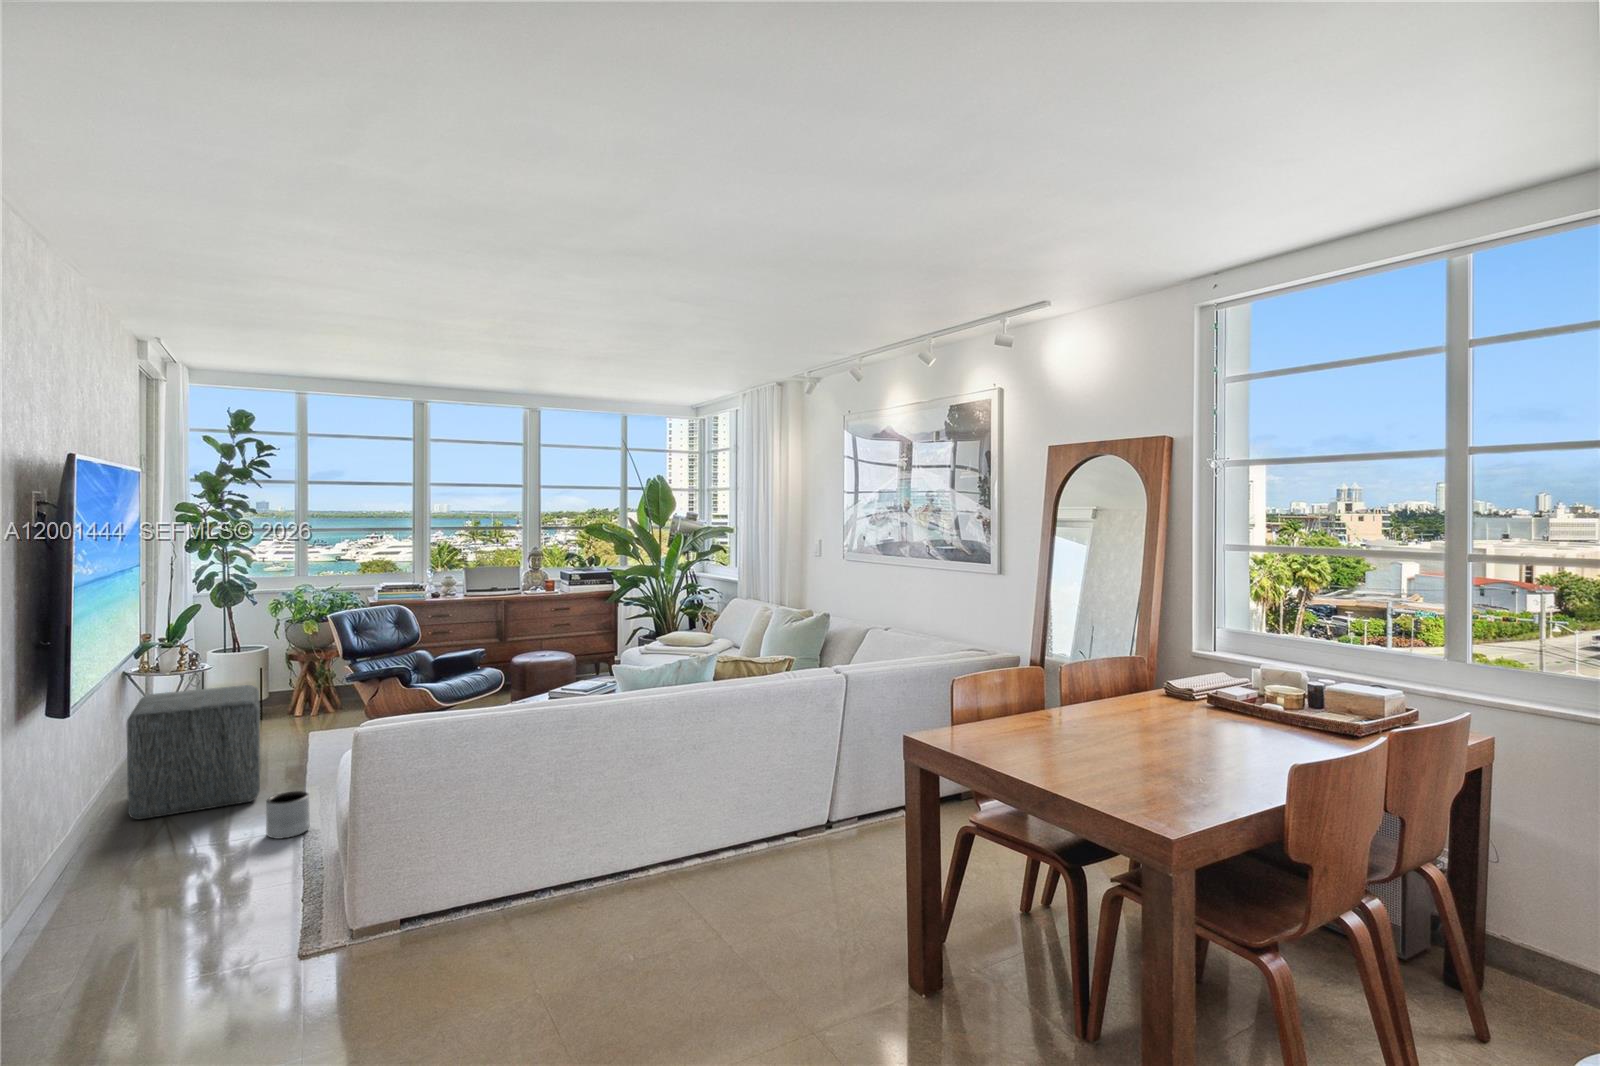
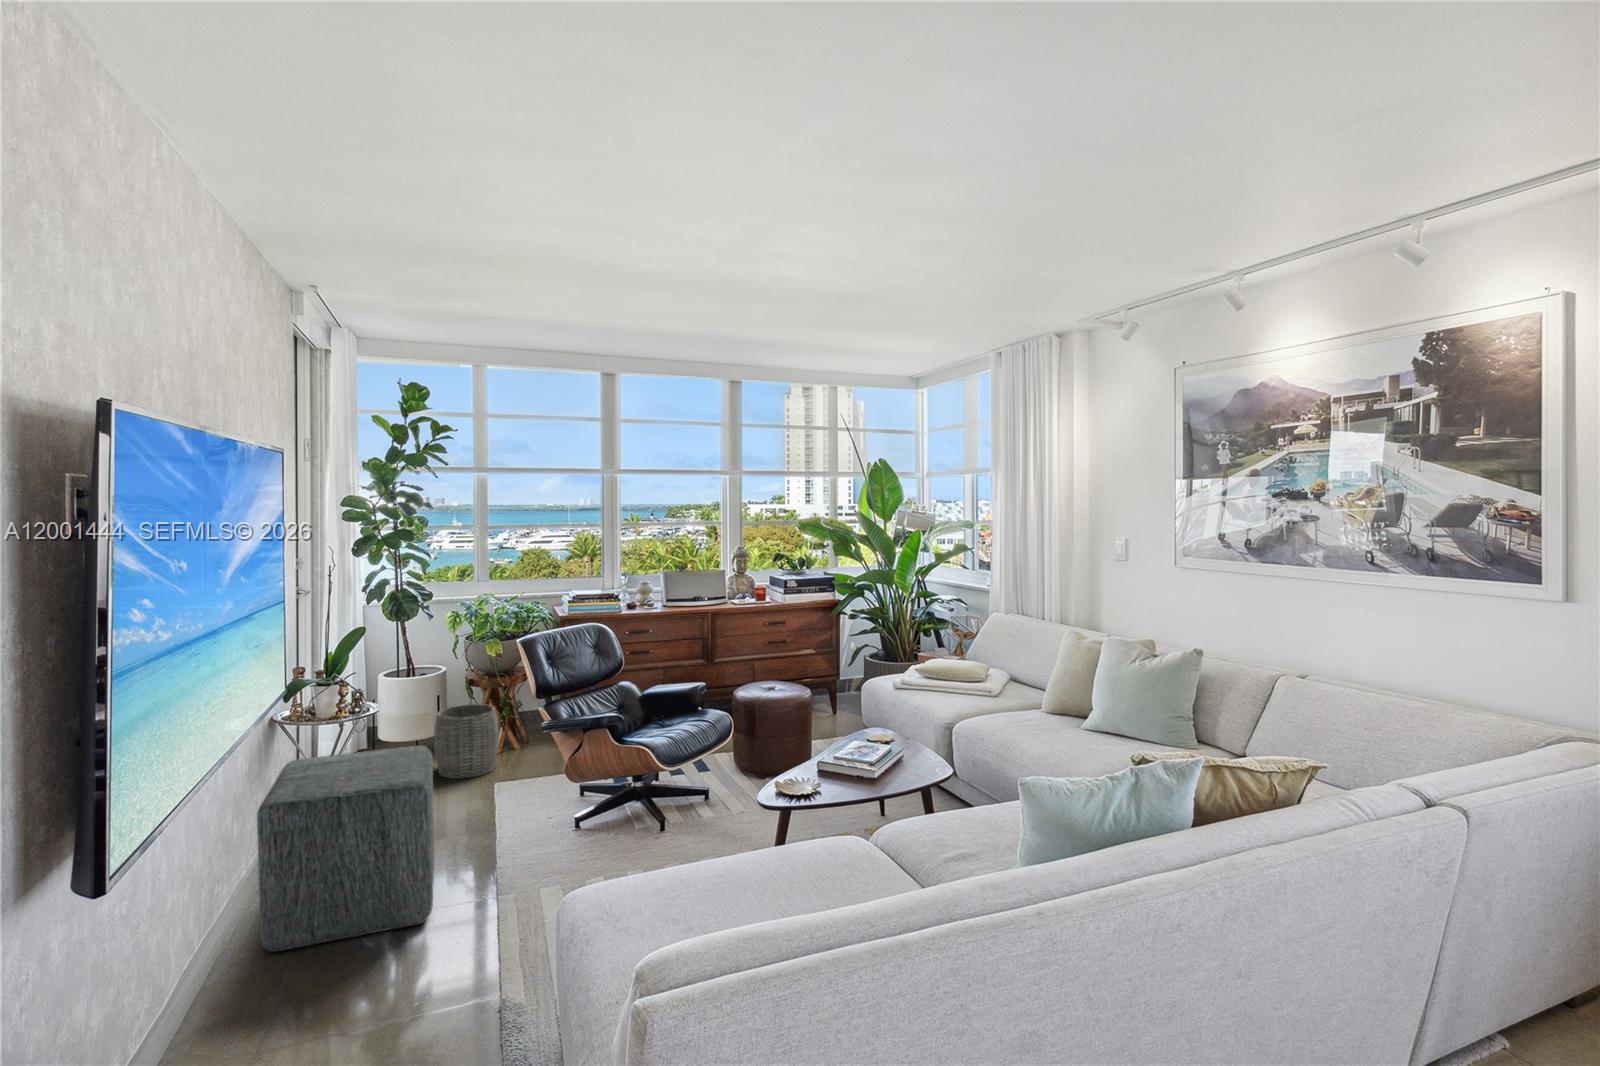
woven basket: none [258,672,314,730] -> present [434,704,499,779]
planter: present [266,791,310,839] -> none [438,937,500,1021]

